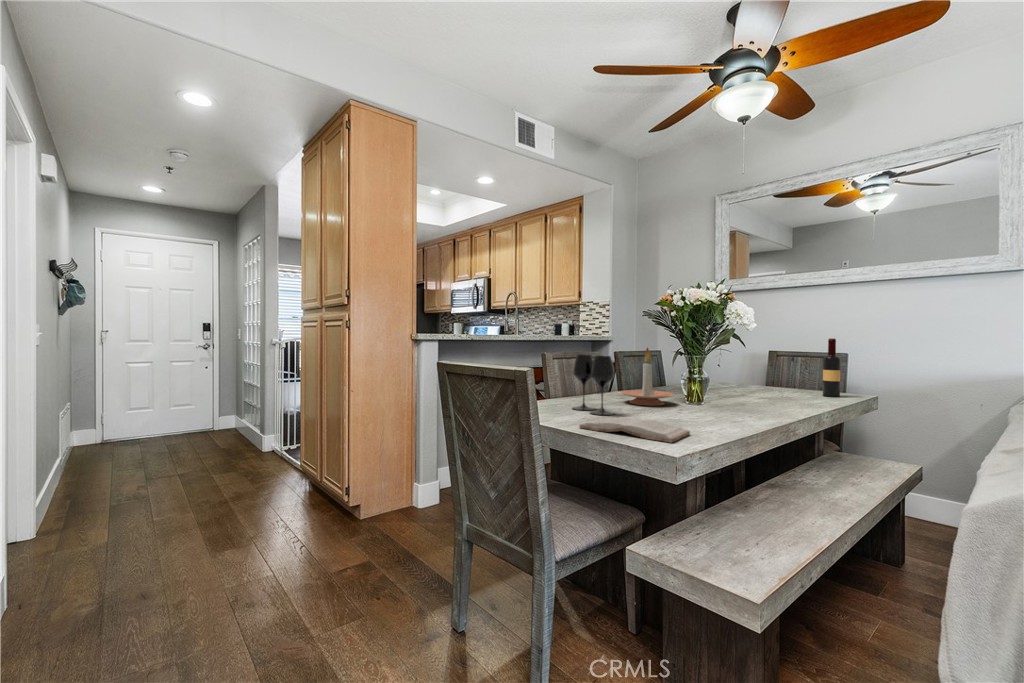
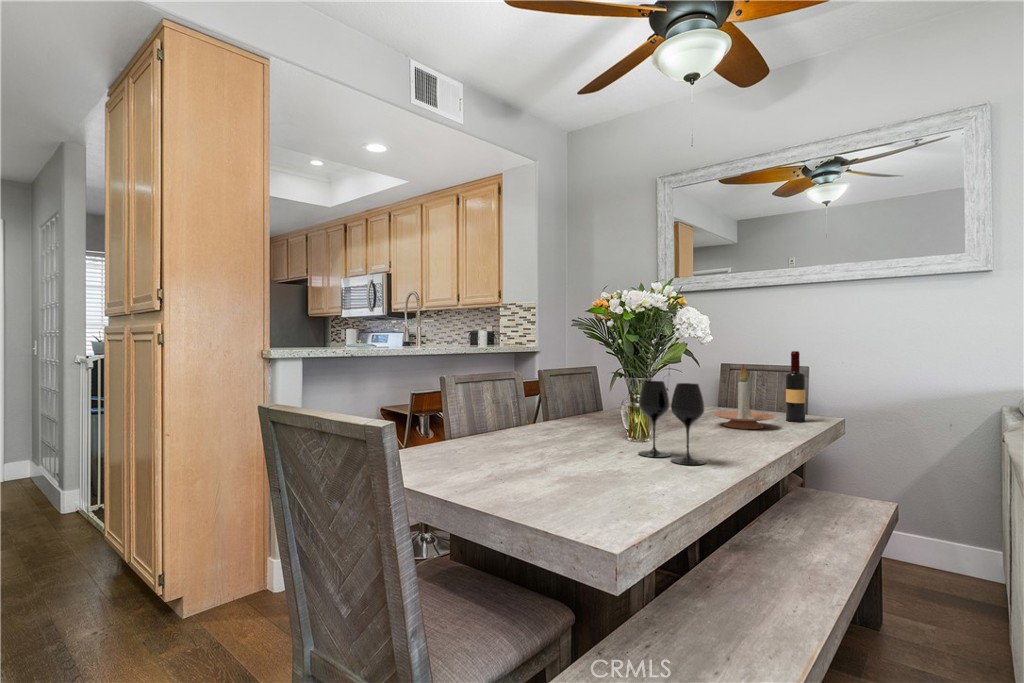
candle holder: present [621,348,674,405] -> present [713,364,775,429]
wine glass: present [573,355,614,415] -> present [638,381,705,465]
book: present [579,417,690,442] -> none [479,474,632,518]

